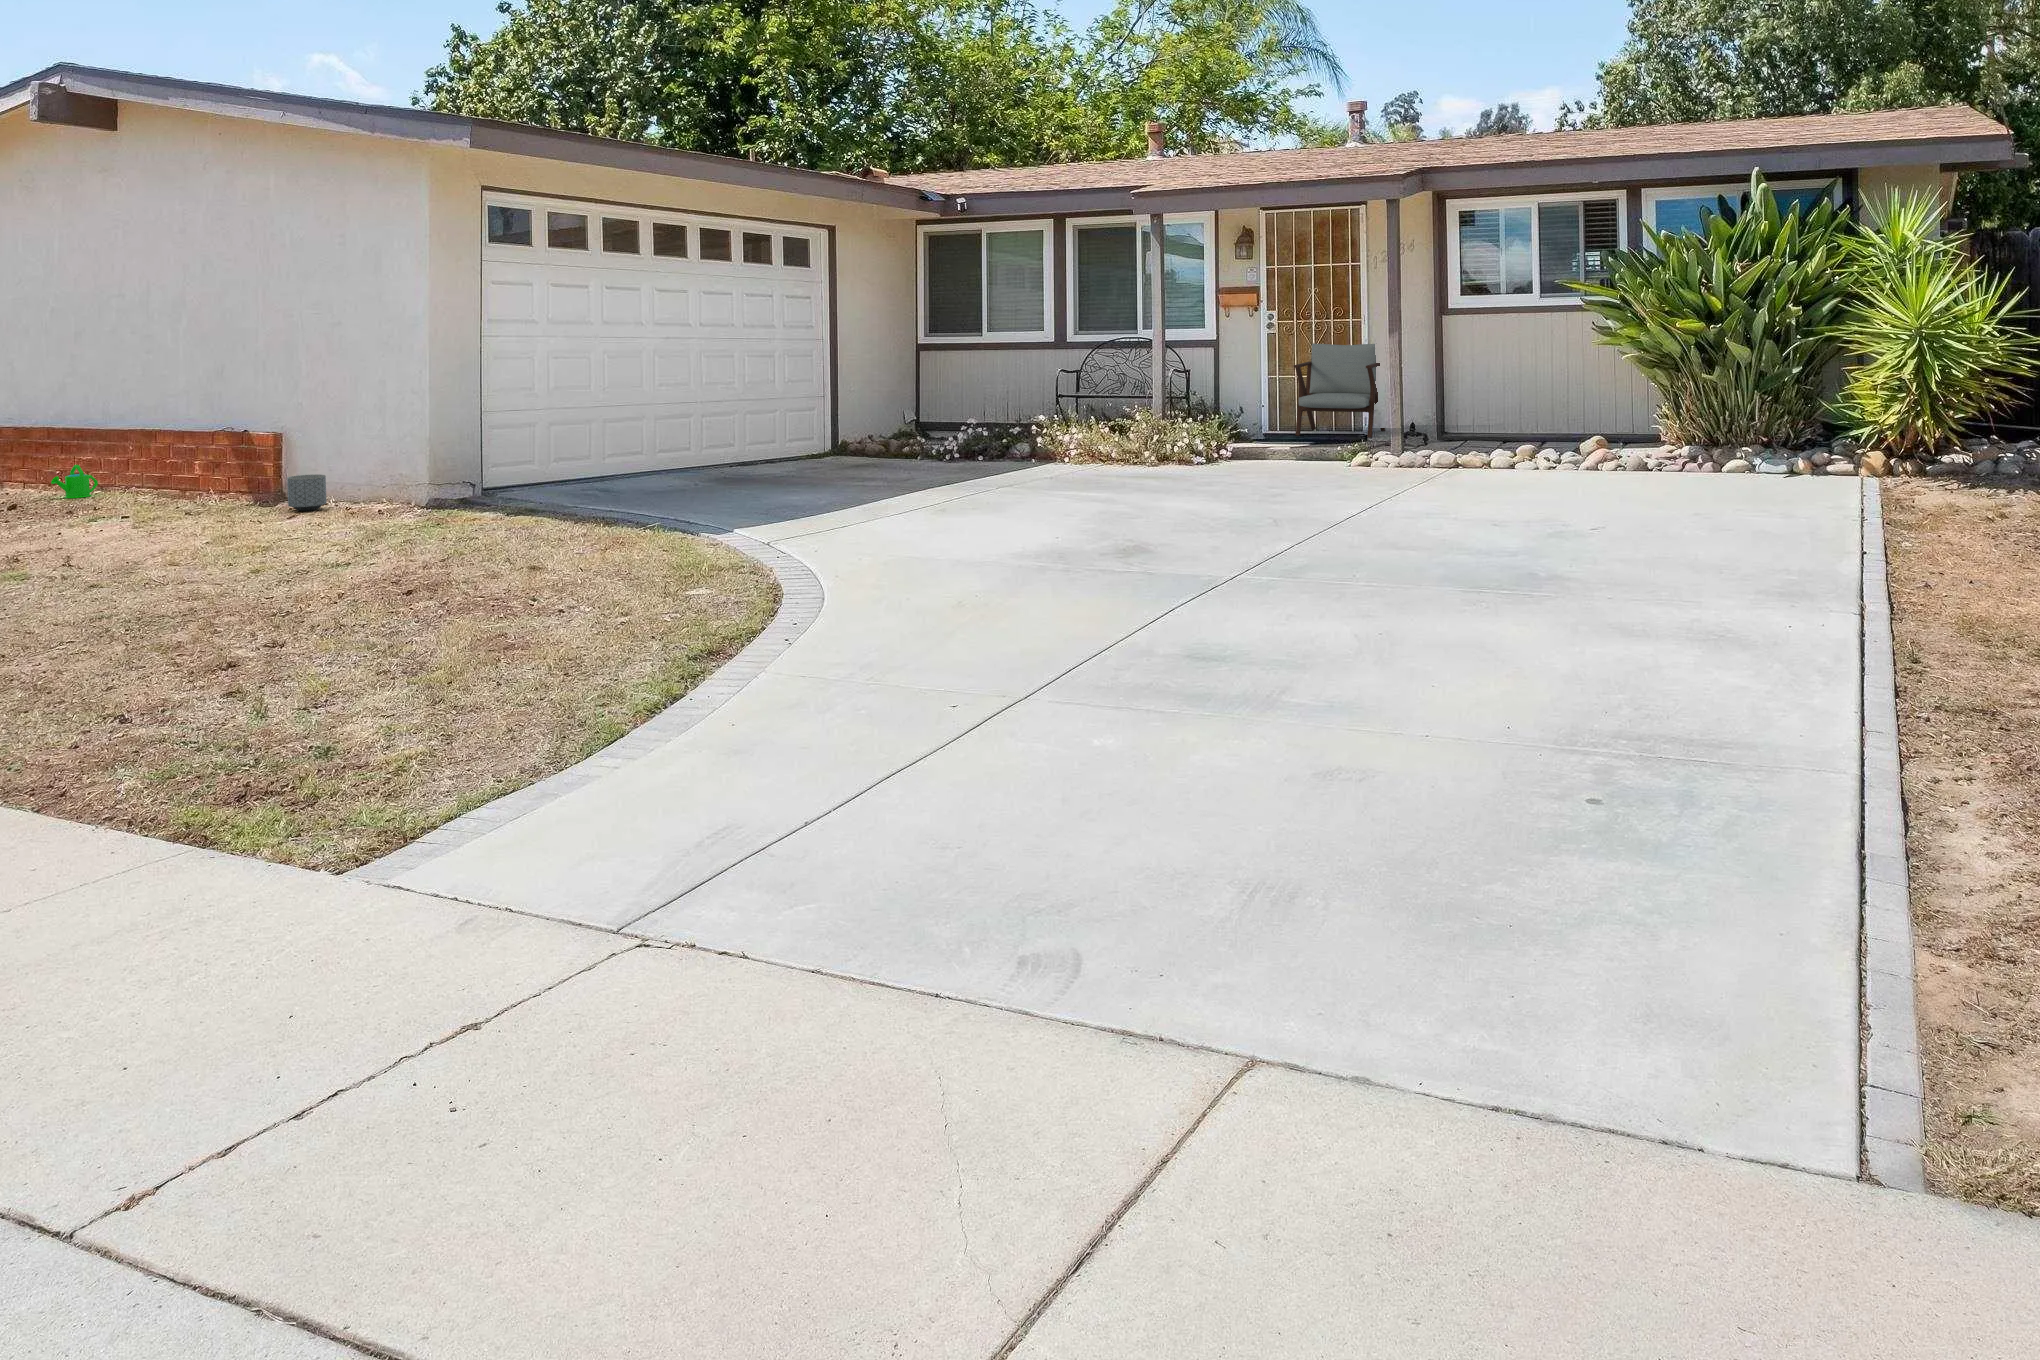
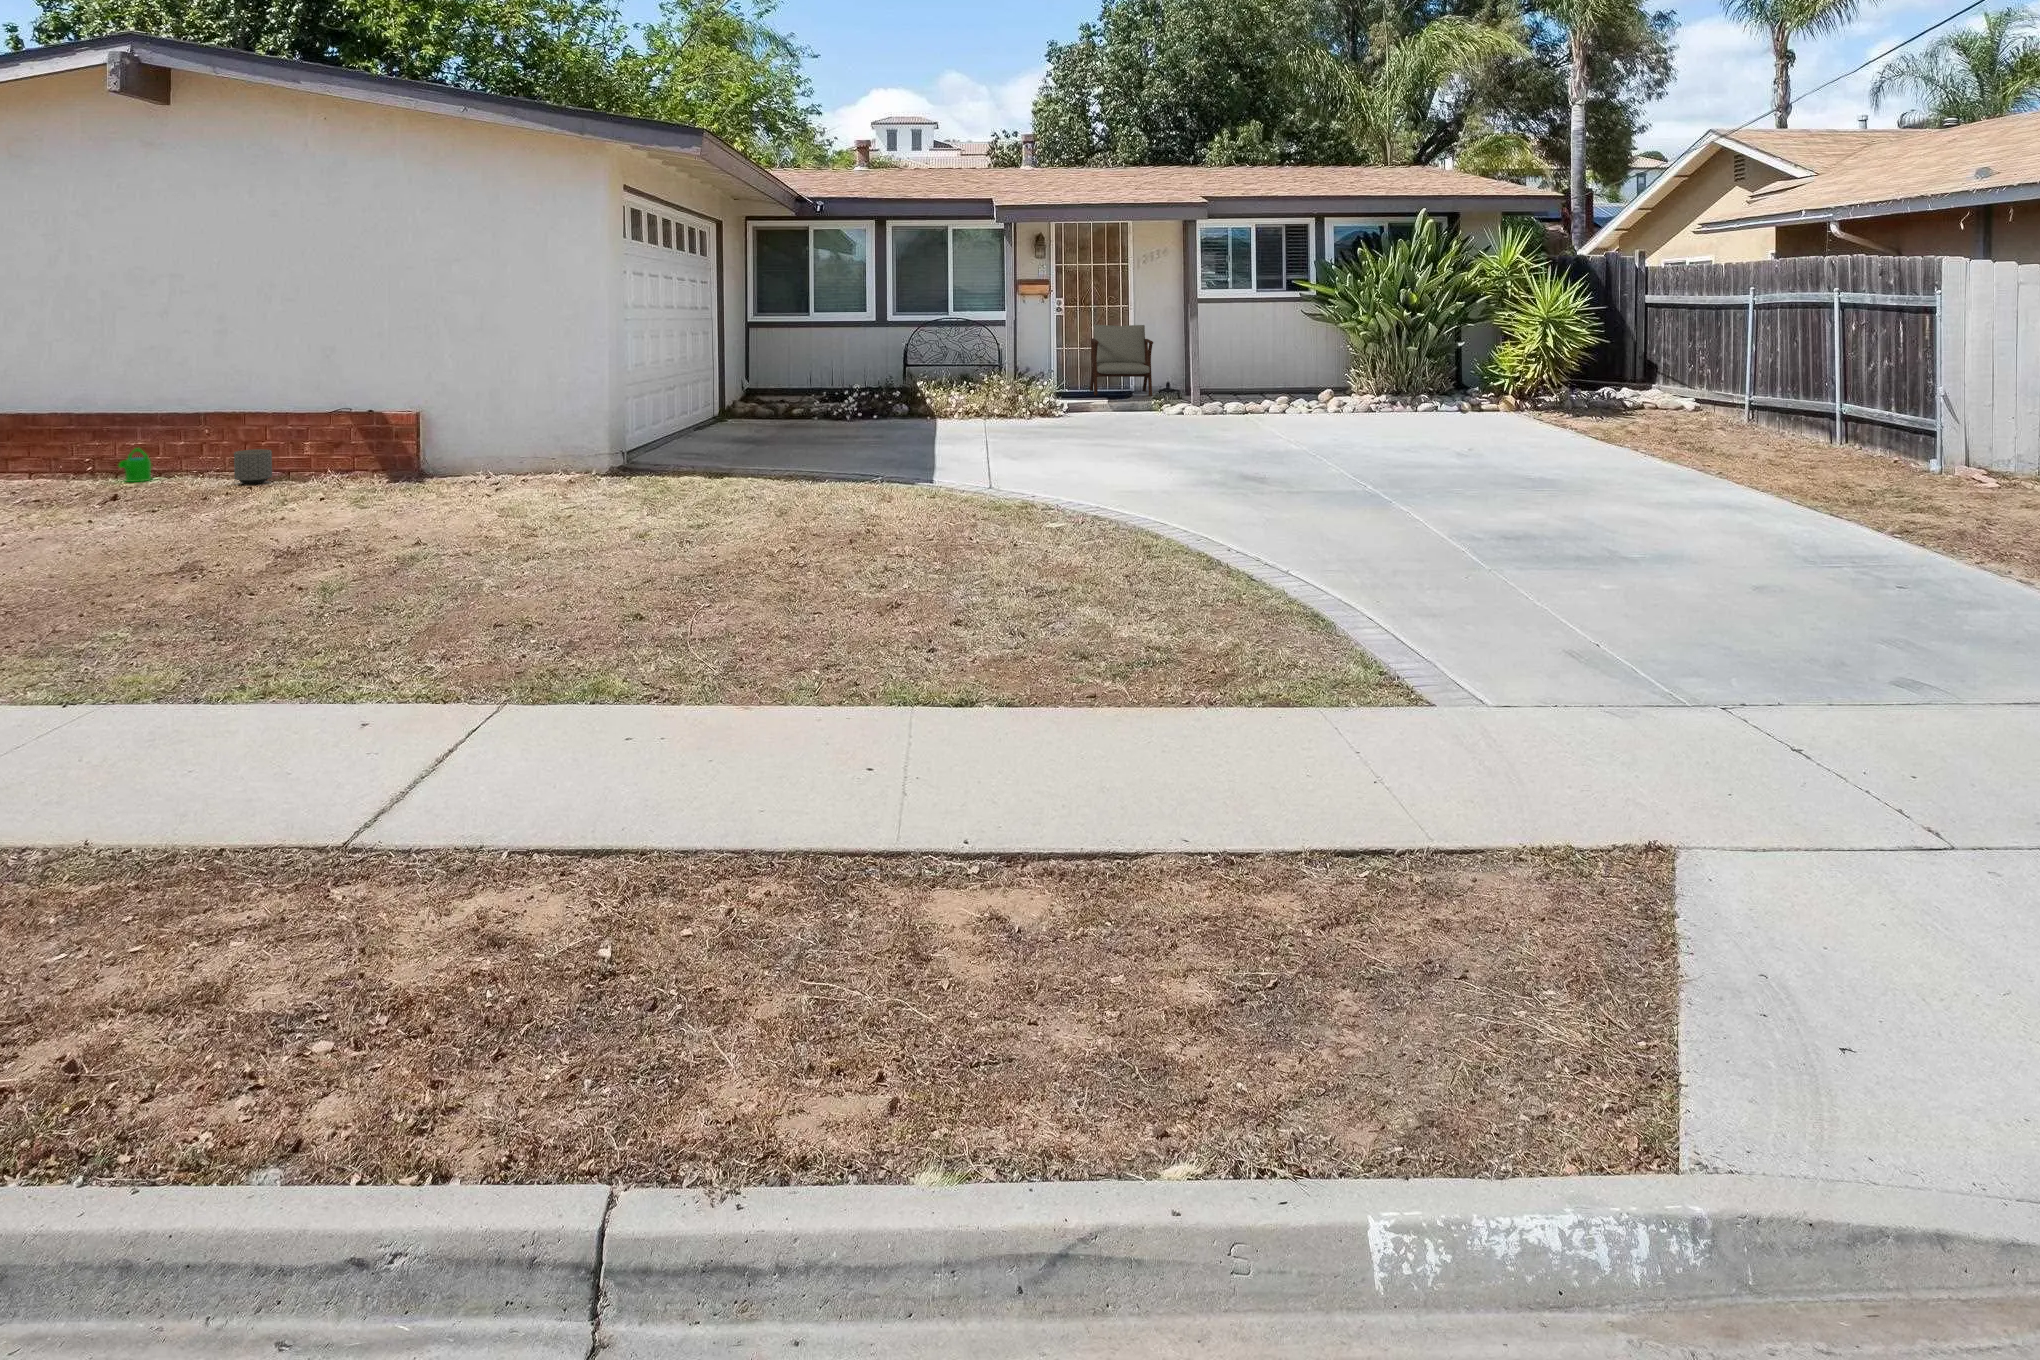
planter: present [287,474,327,511] -> present [234,449,272,484]

